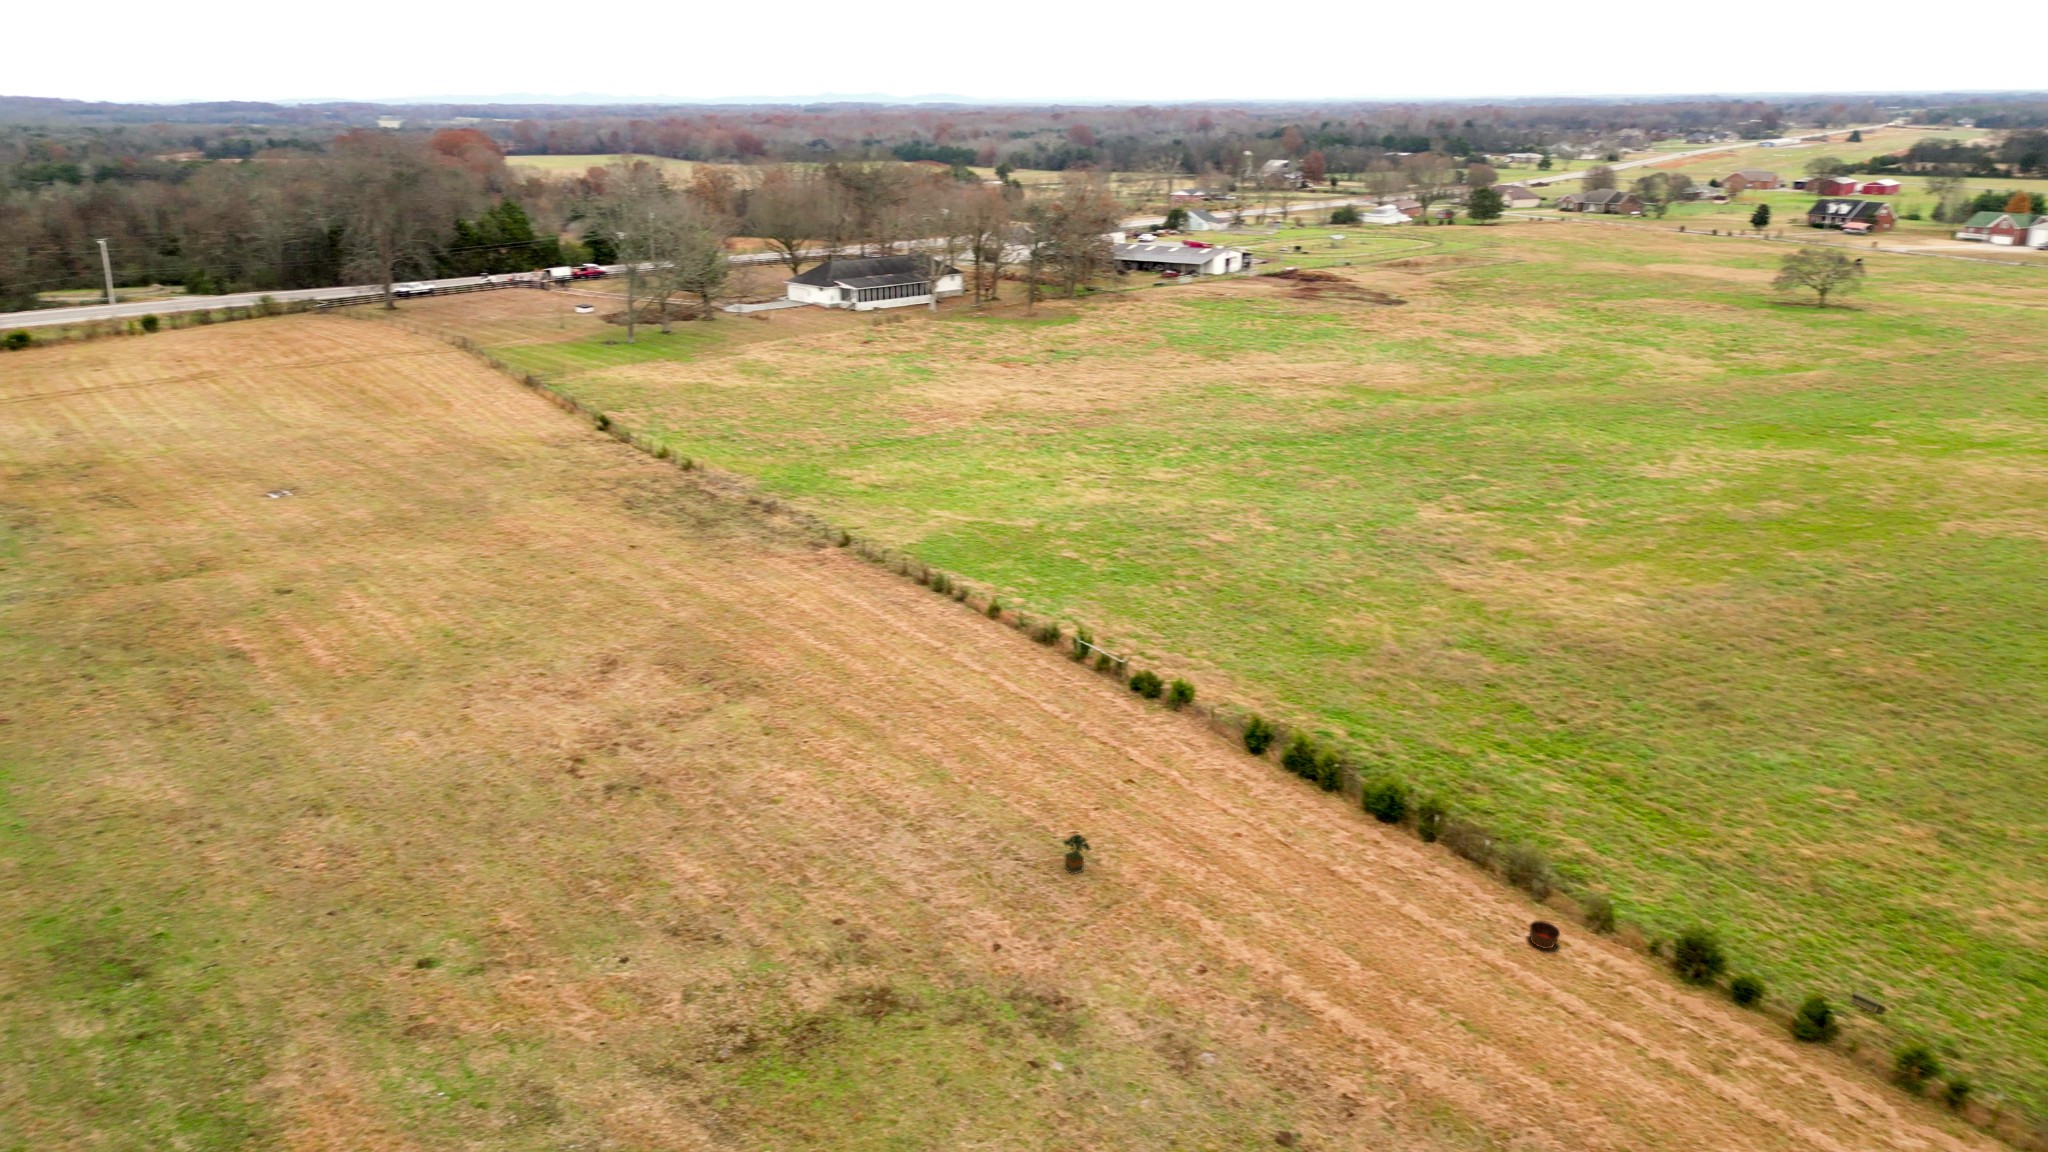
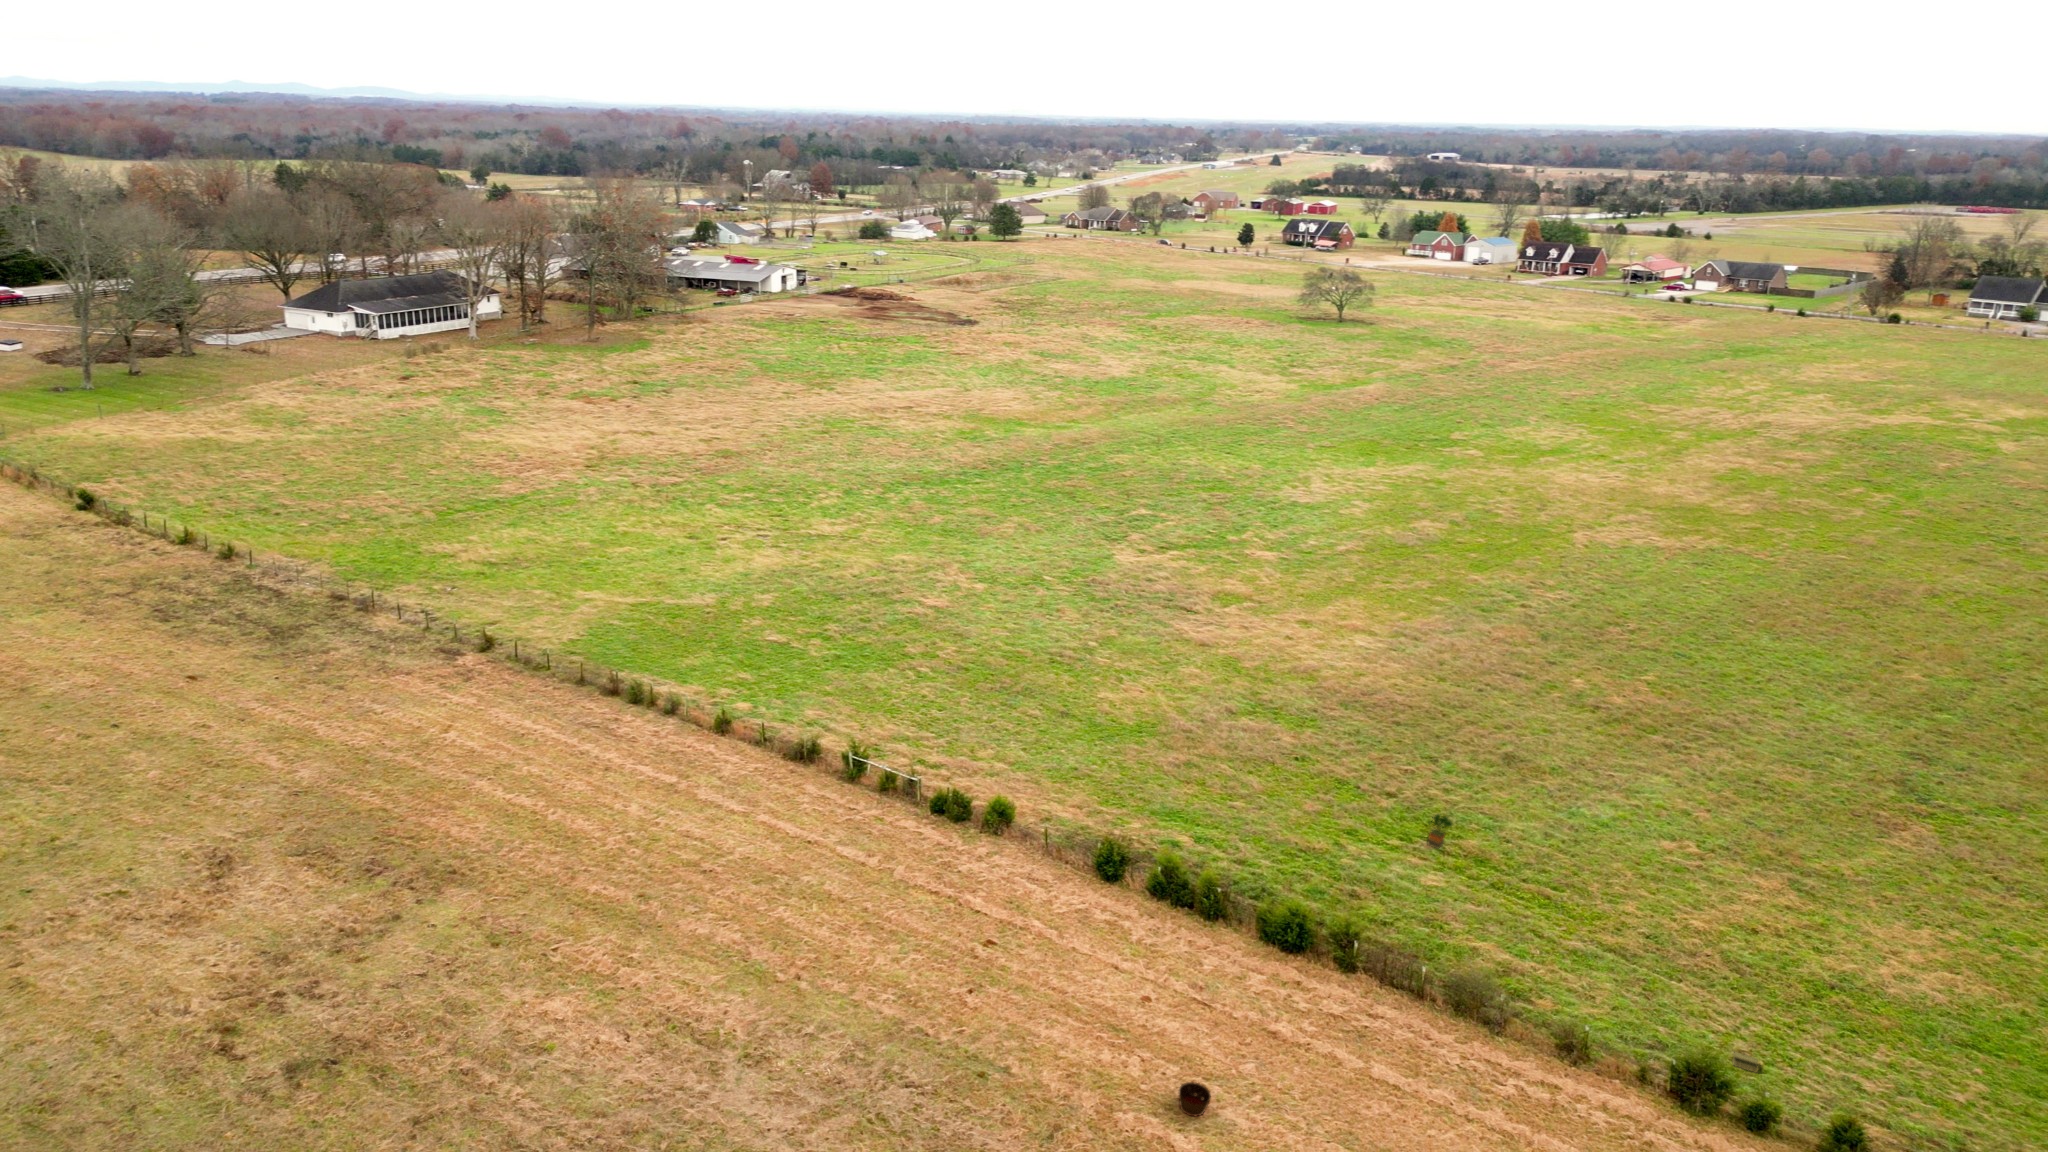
potted tree: present [1064,834,1091,874] -> present [1427,814,1453,849]
basket: present [1530,921,1560,949] -> present [1179,1082,1211,1116]

